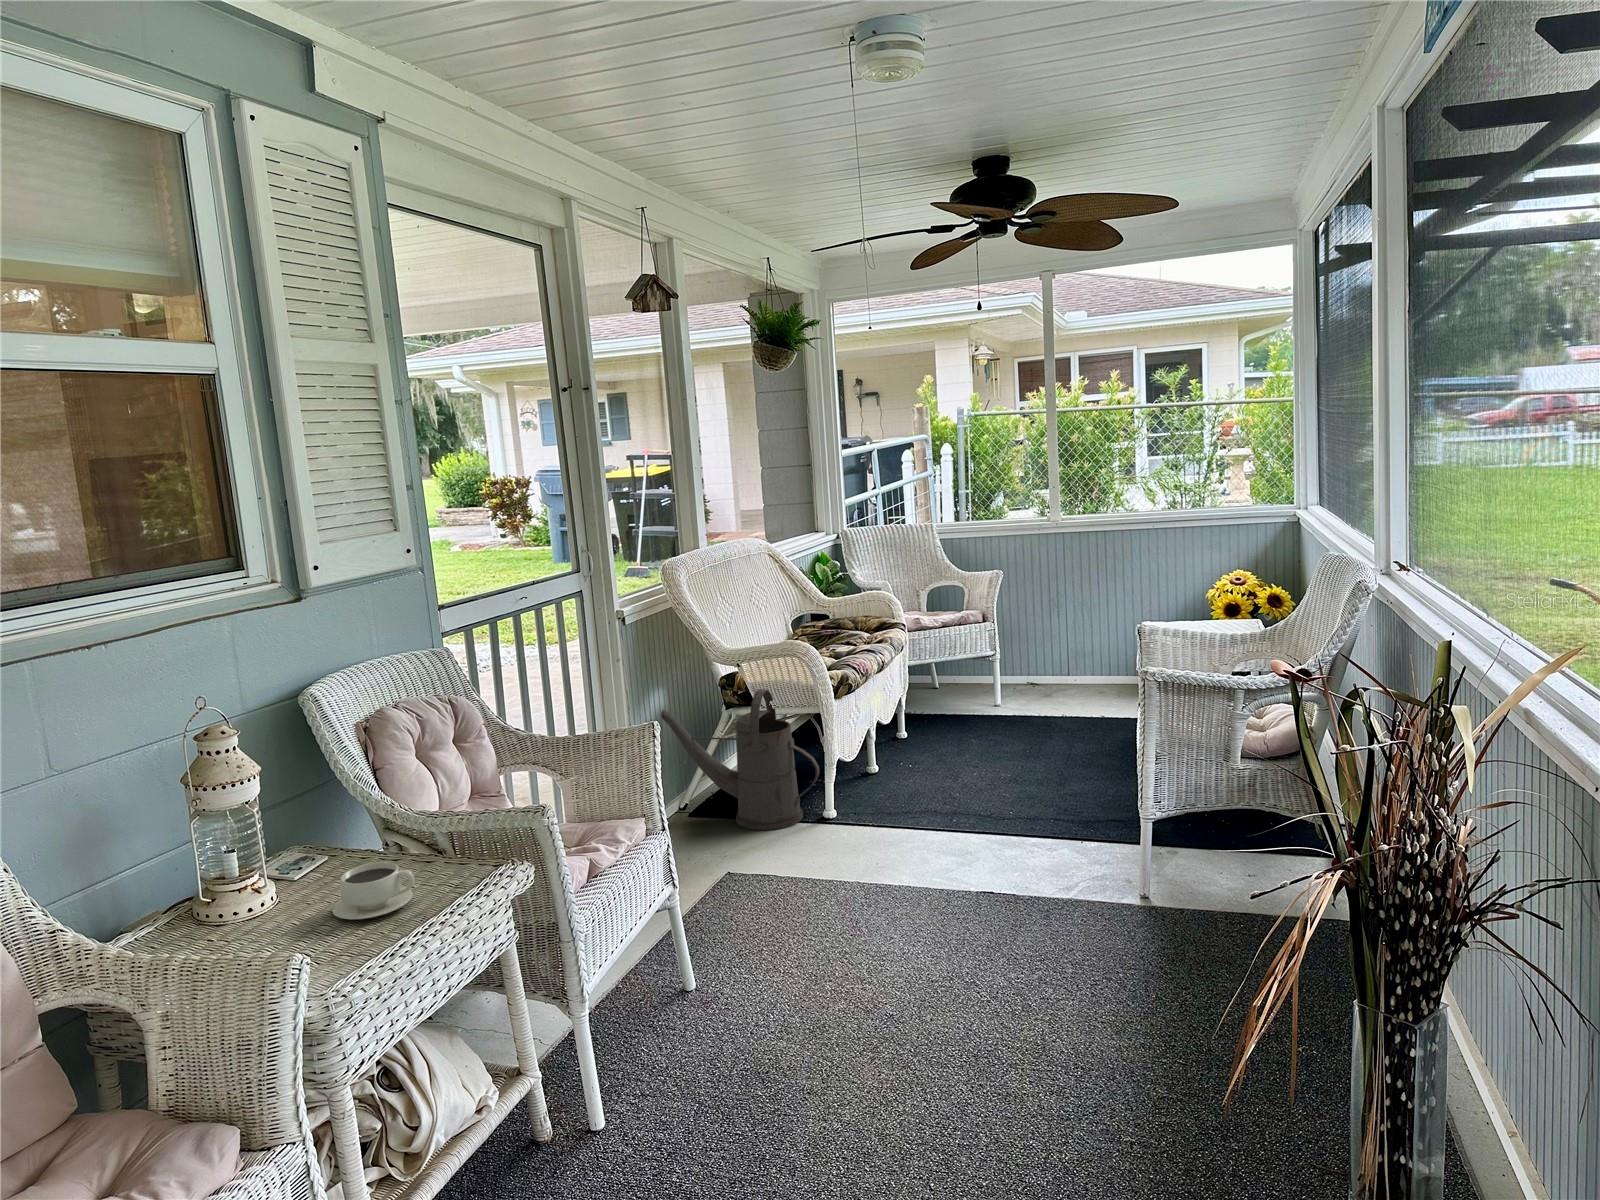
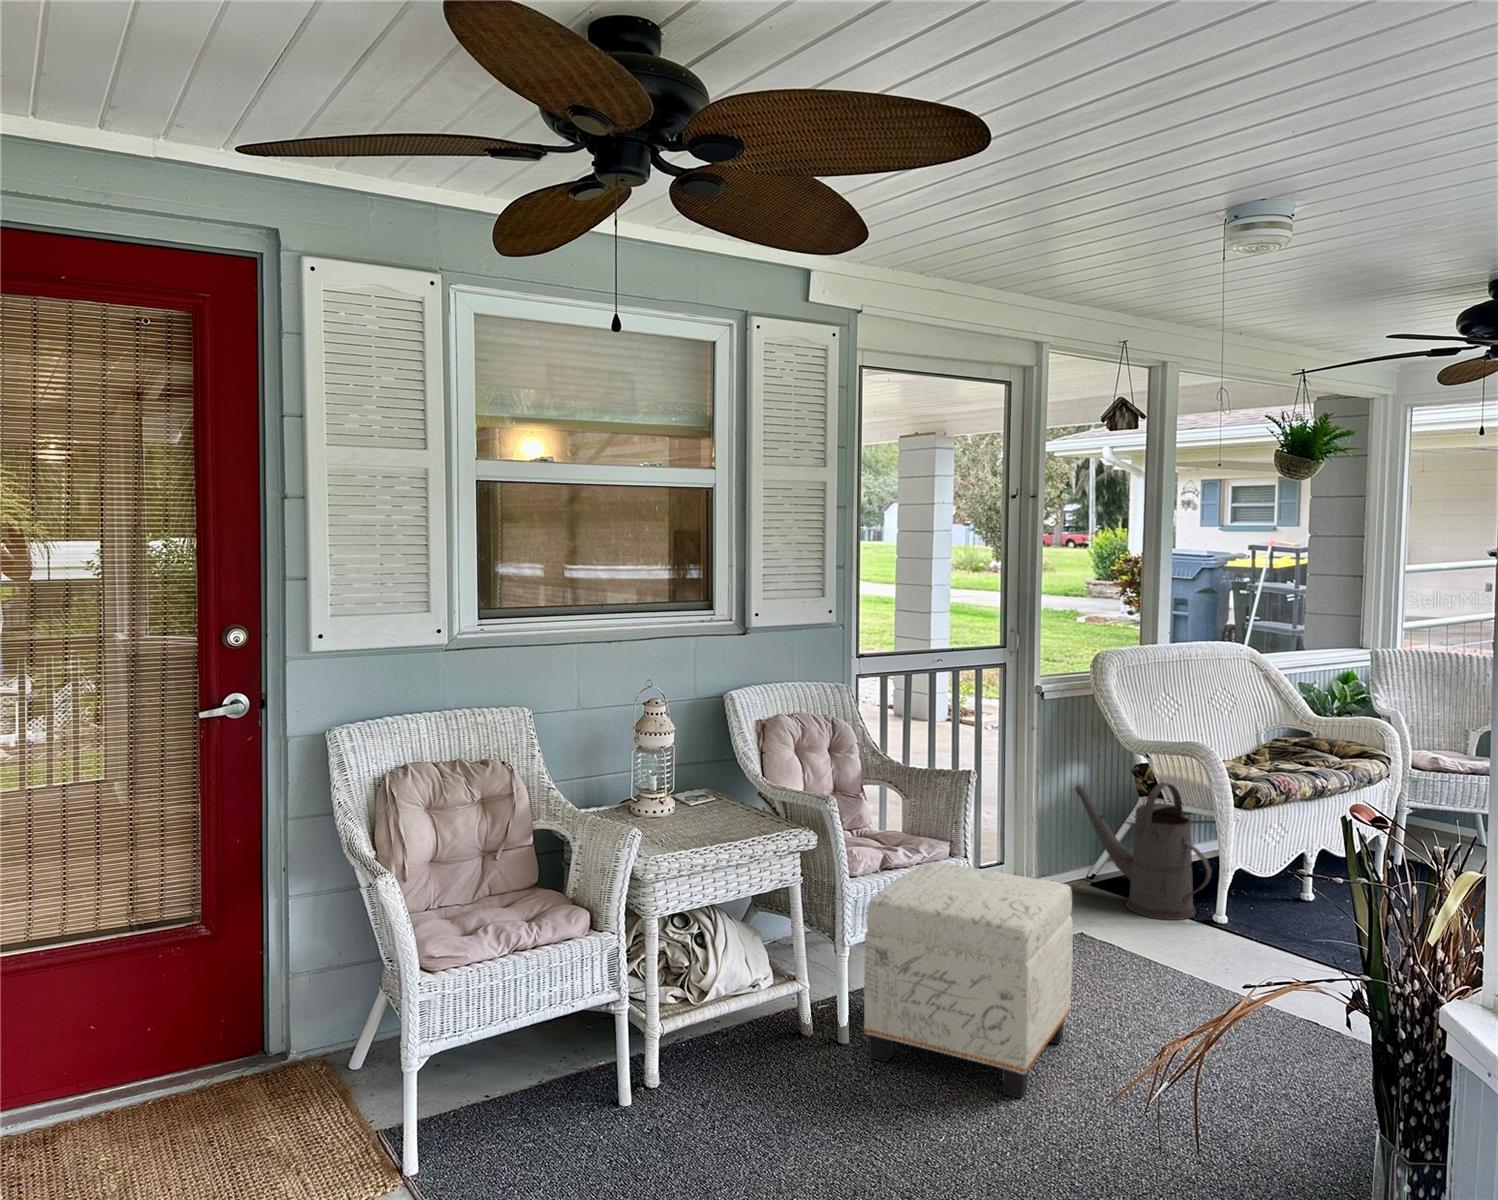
ottoman: none [624,832,856,1132] -> present [864,862,1073,1098]
teacup: present [332,862,414,920] -> none [688,802,736,832]

